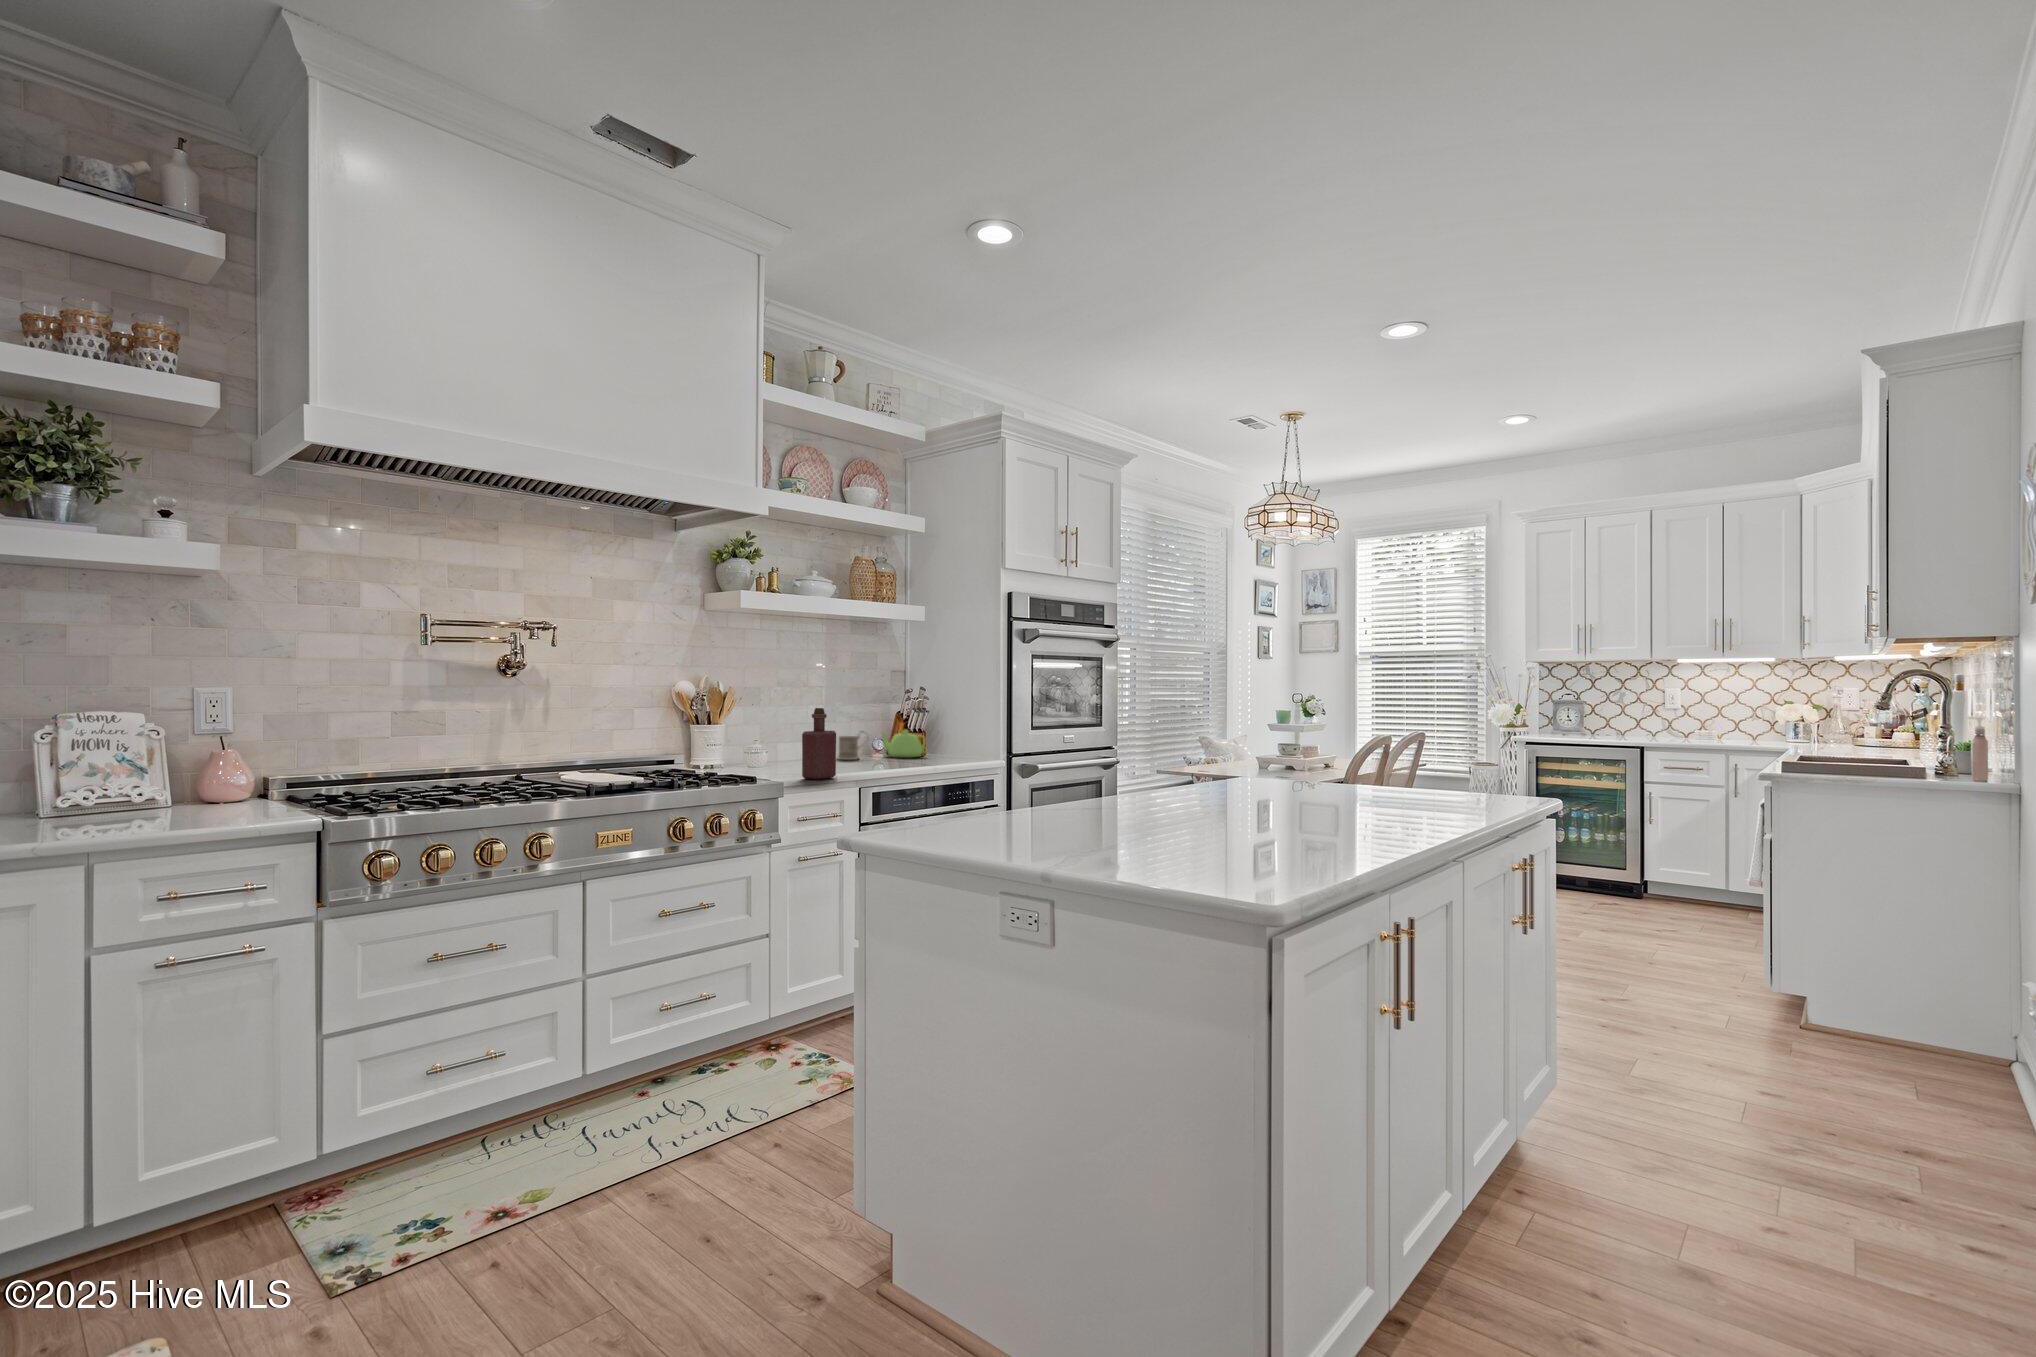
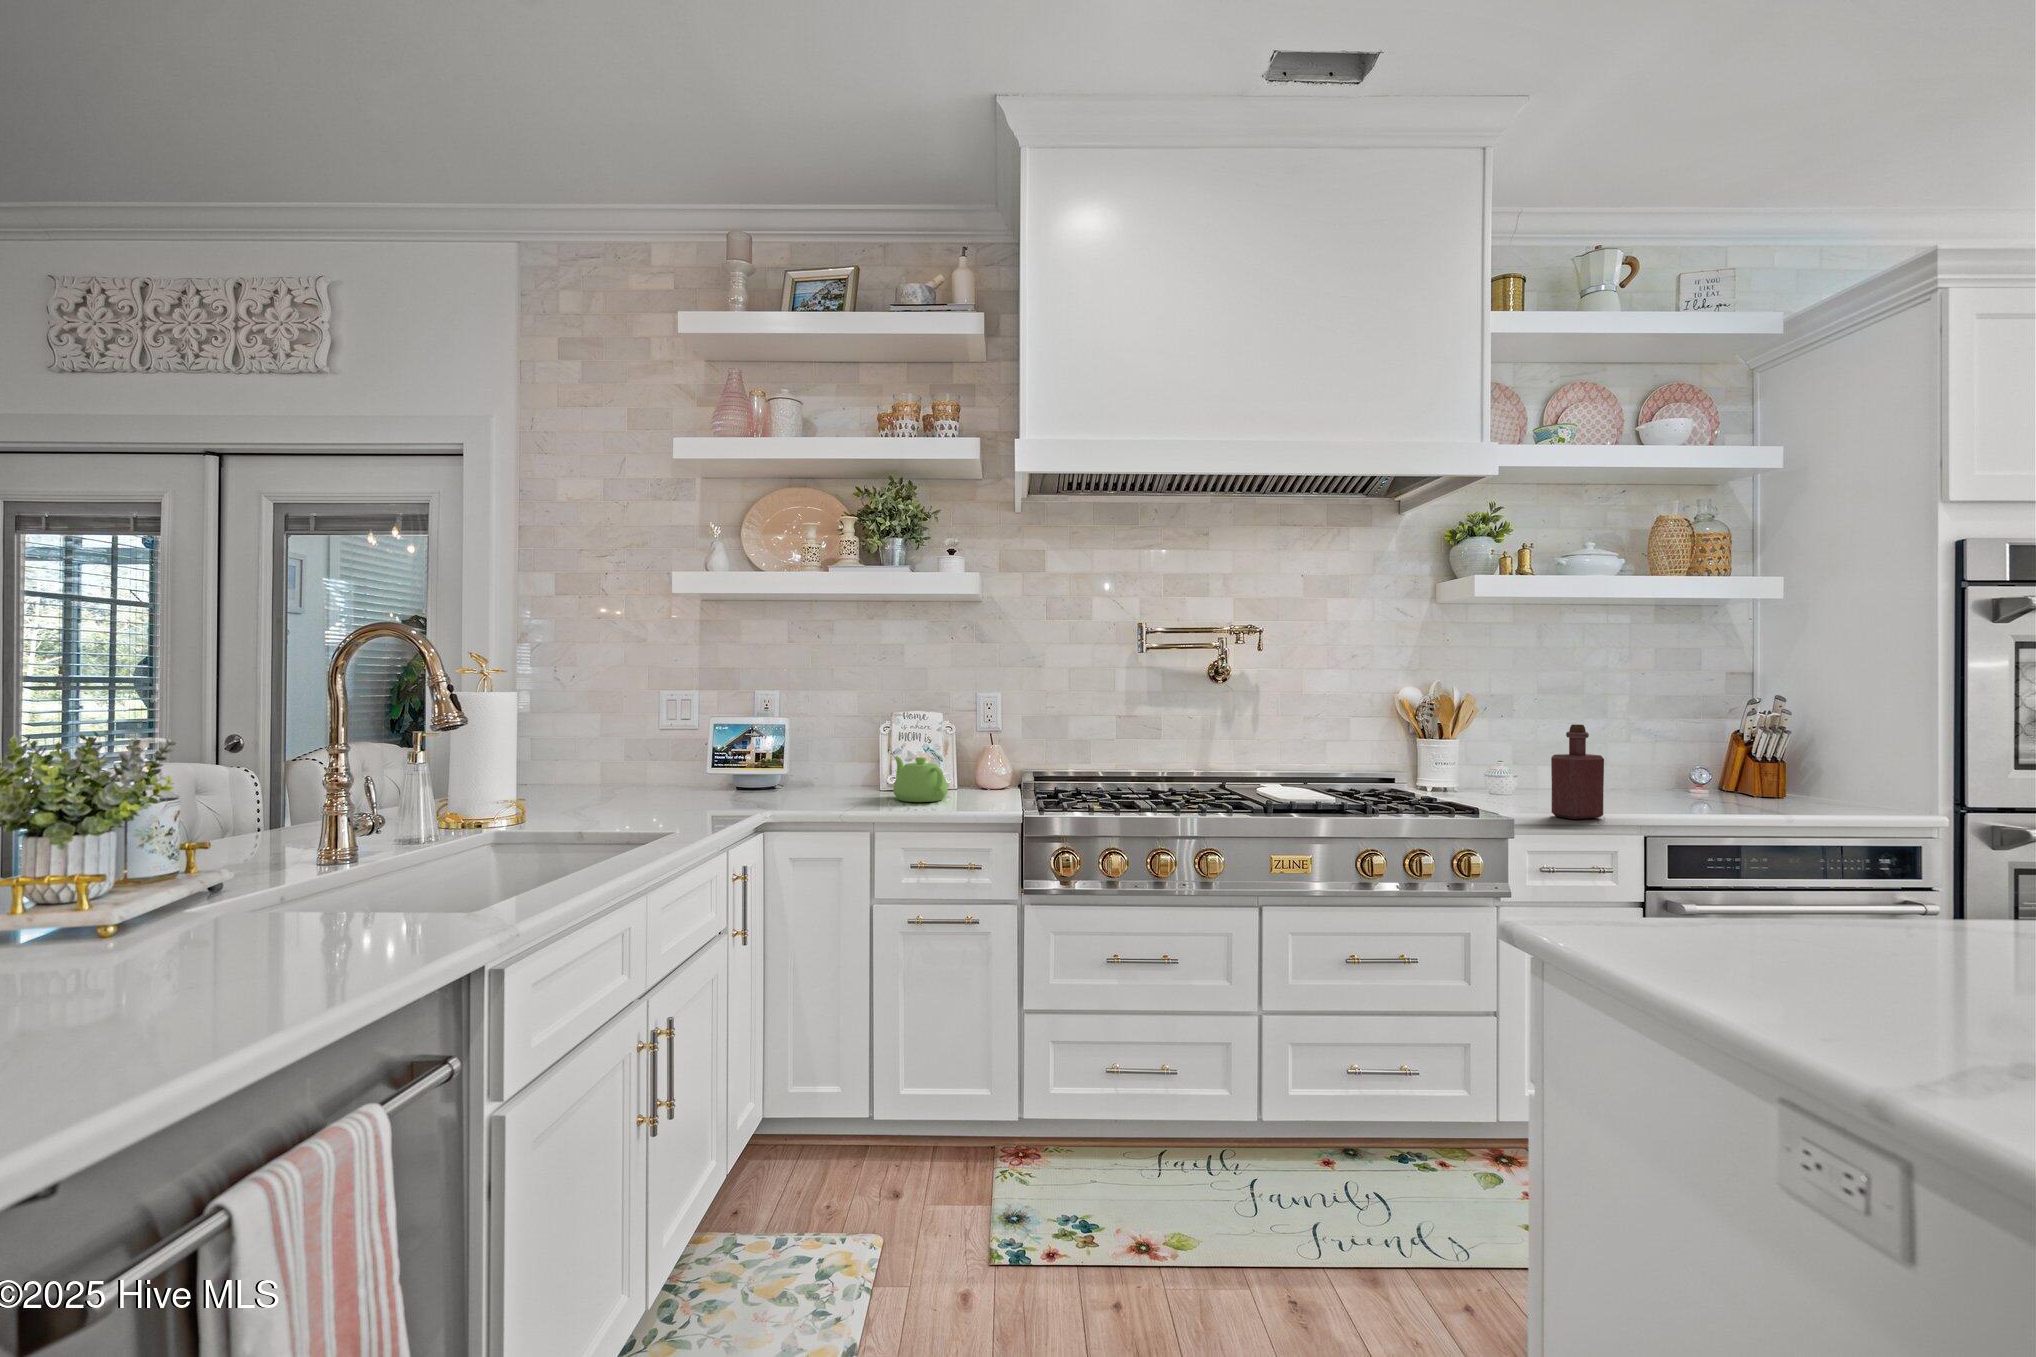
teapot: present [881,730,927,758] -> present [893,756,948,802]
mug: present [838,731,864,760] -> none [1629,753,1681,791]

